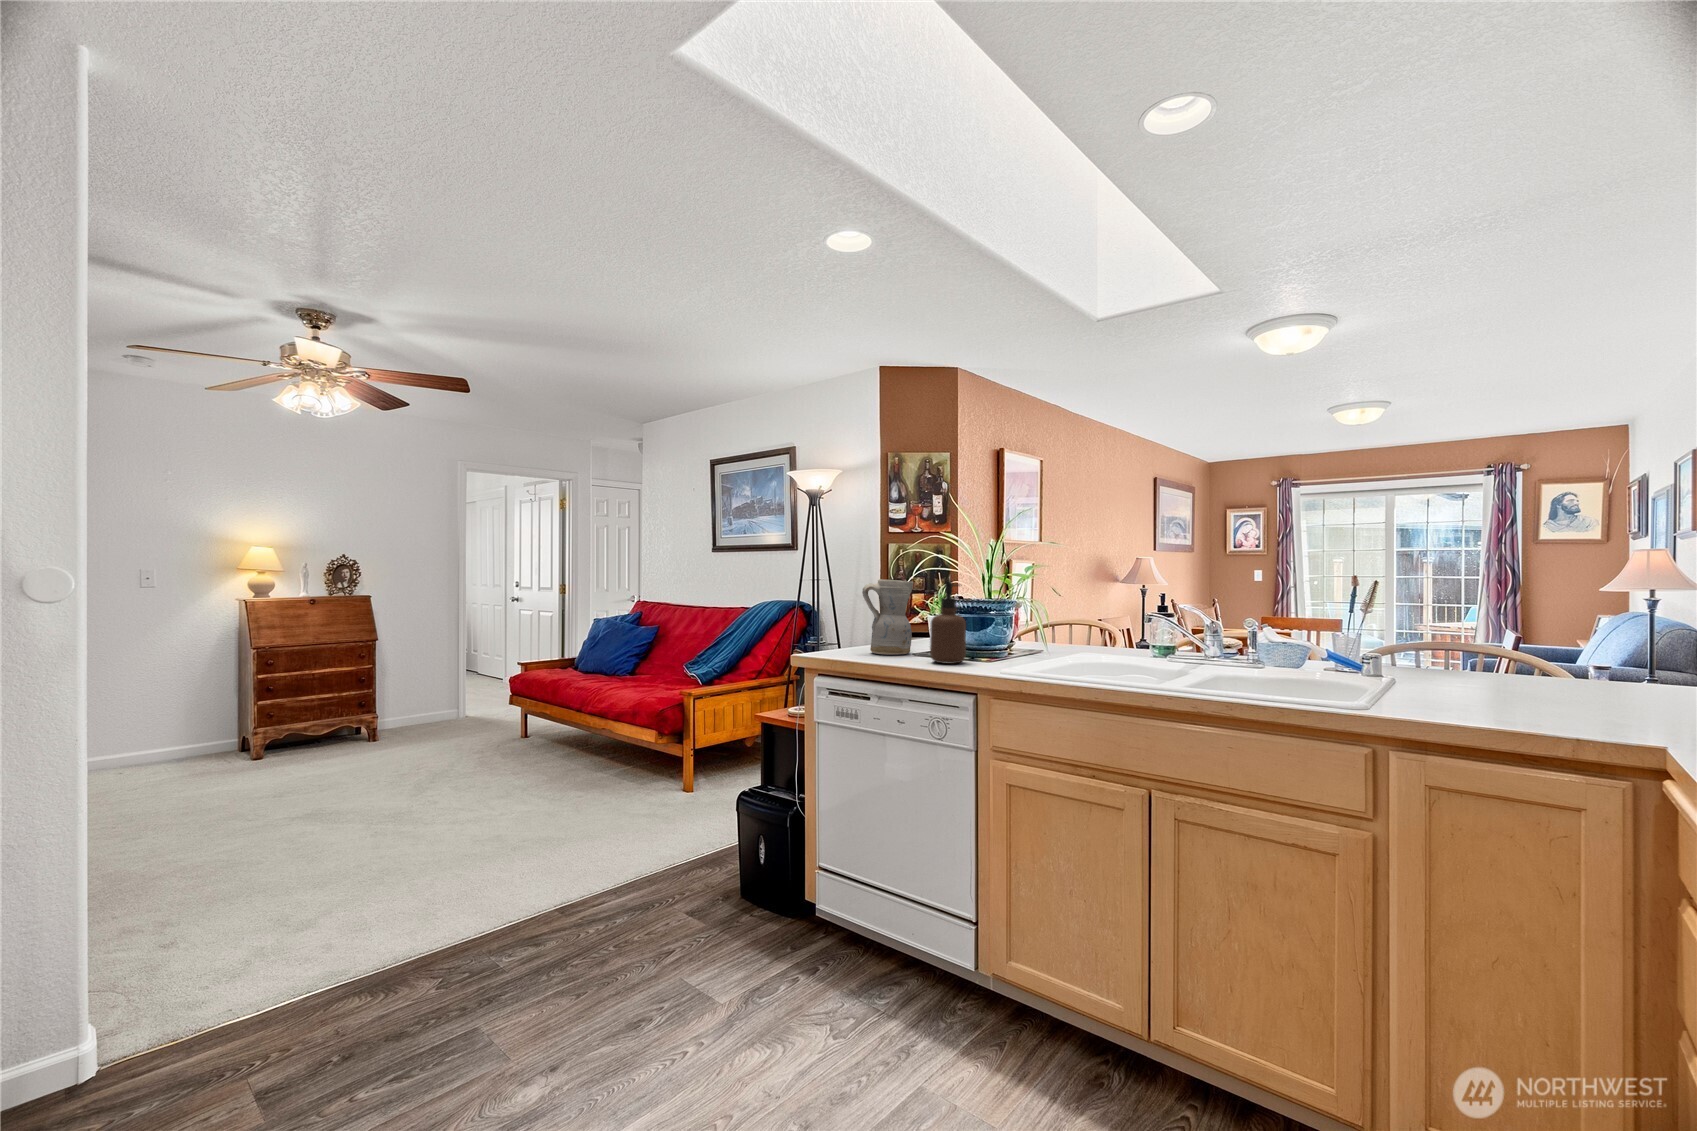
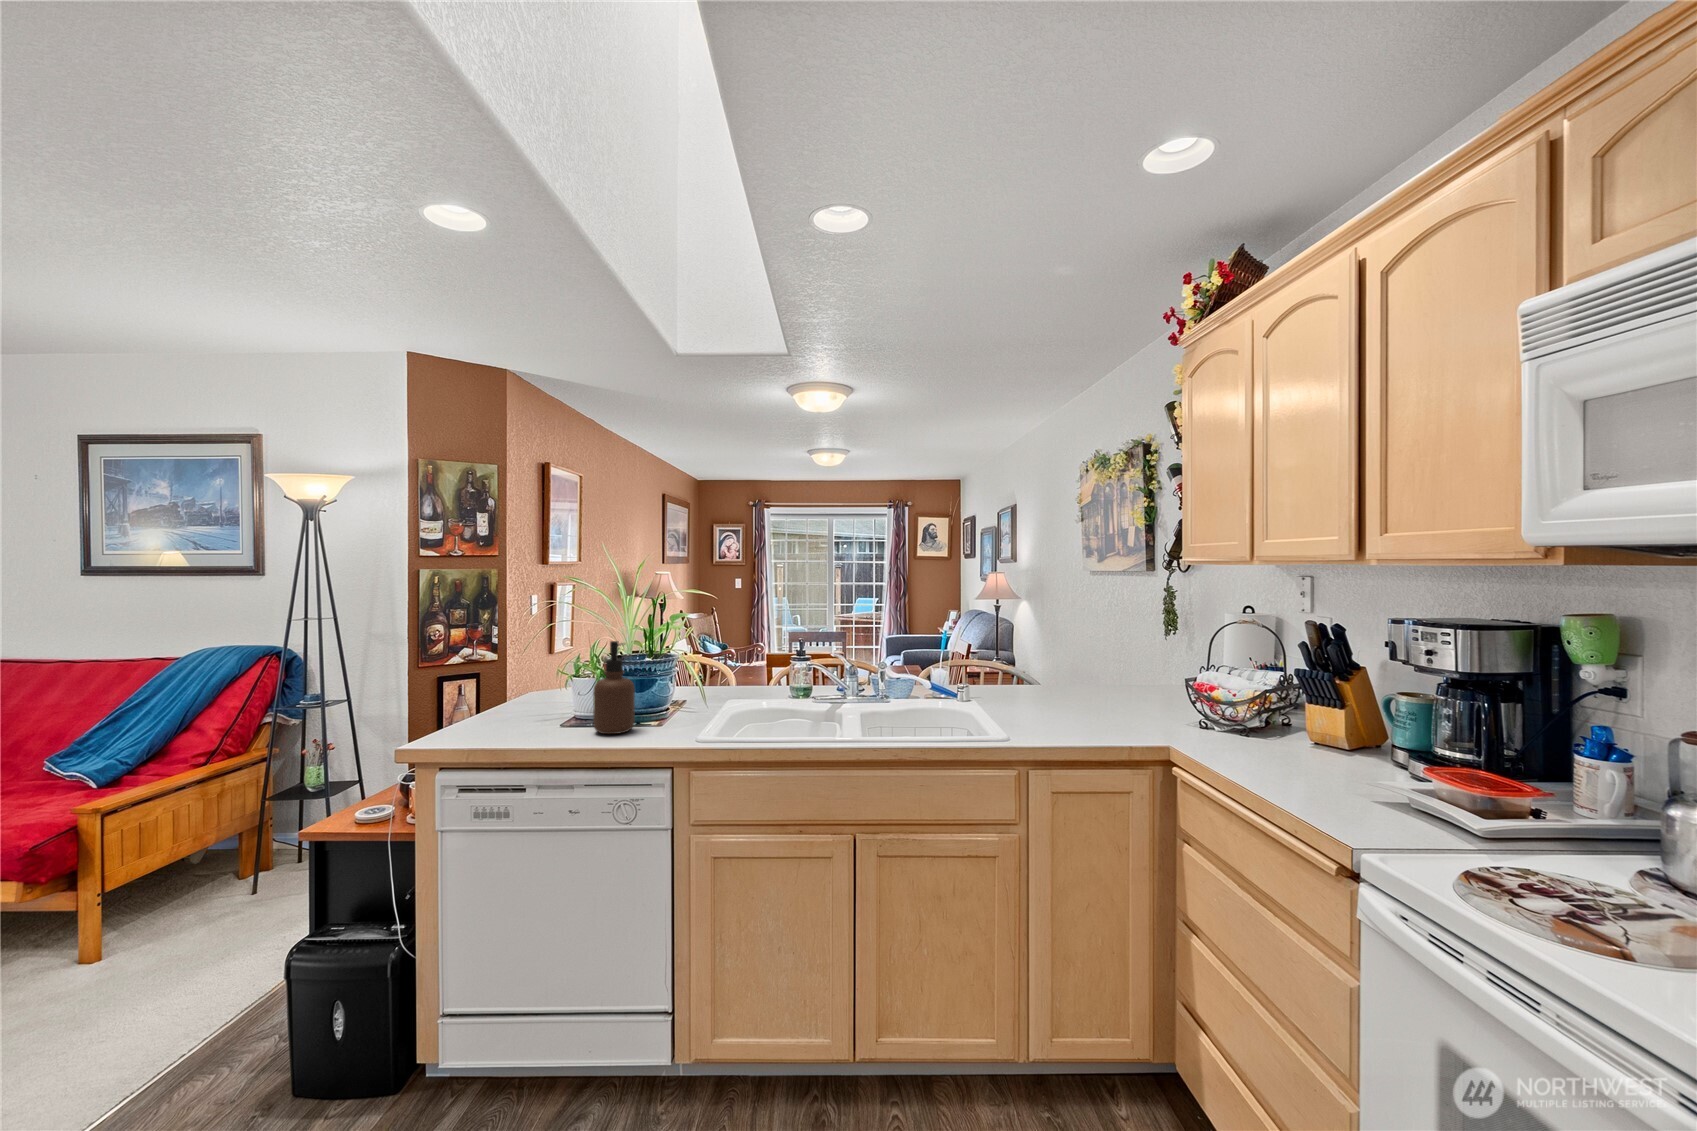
ceramic pitcher: present [862,579,913,655] -> none [489,638,553,730]

